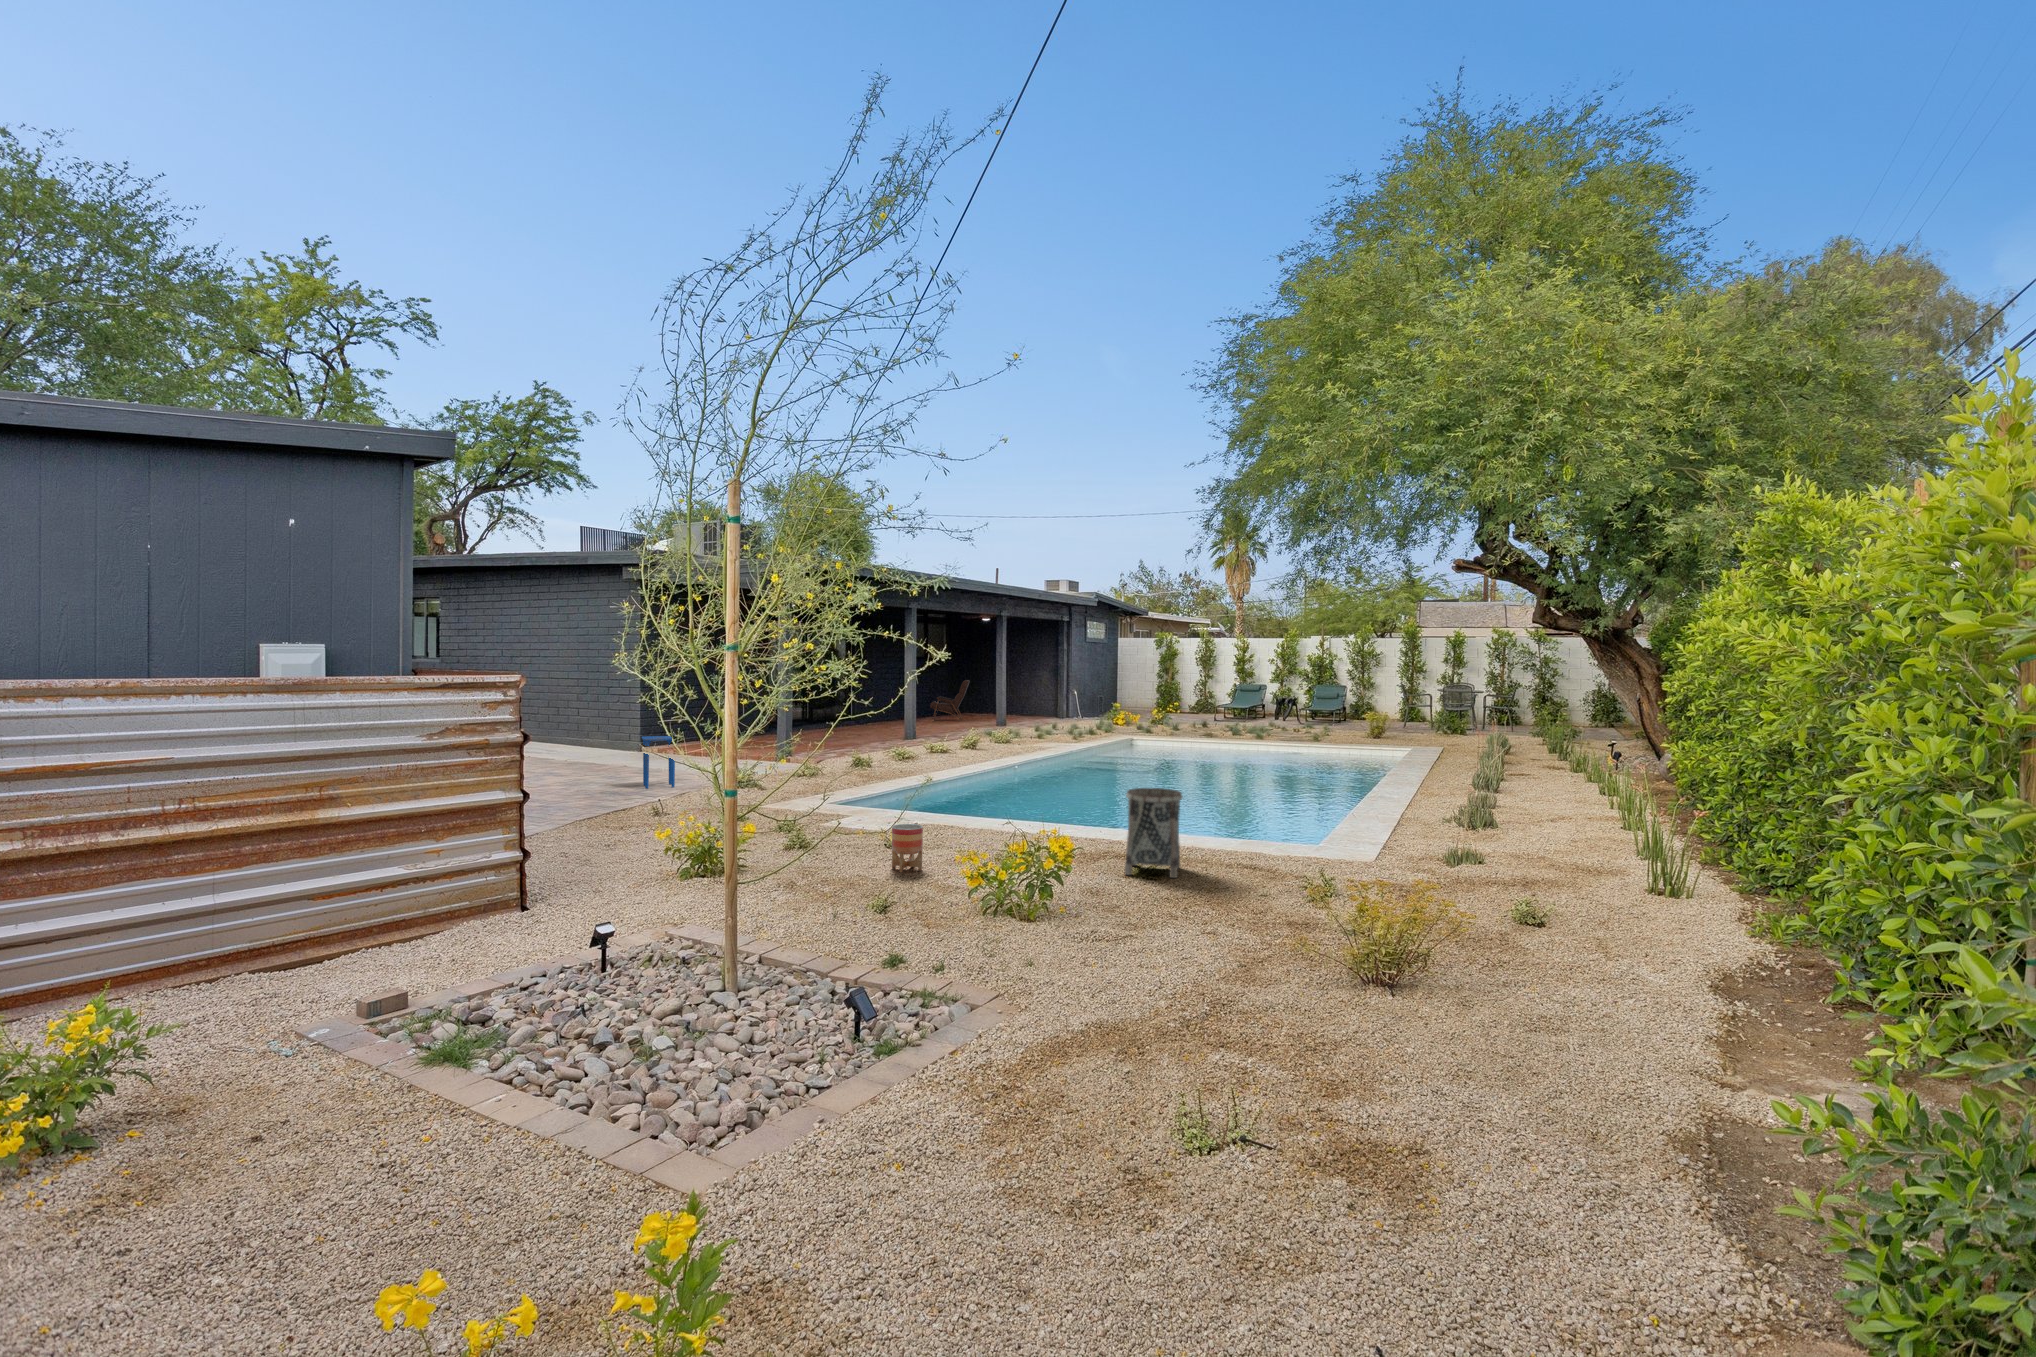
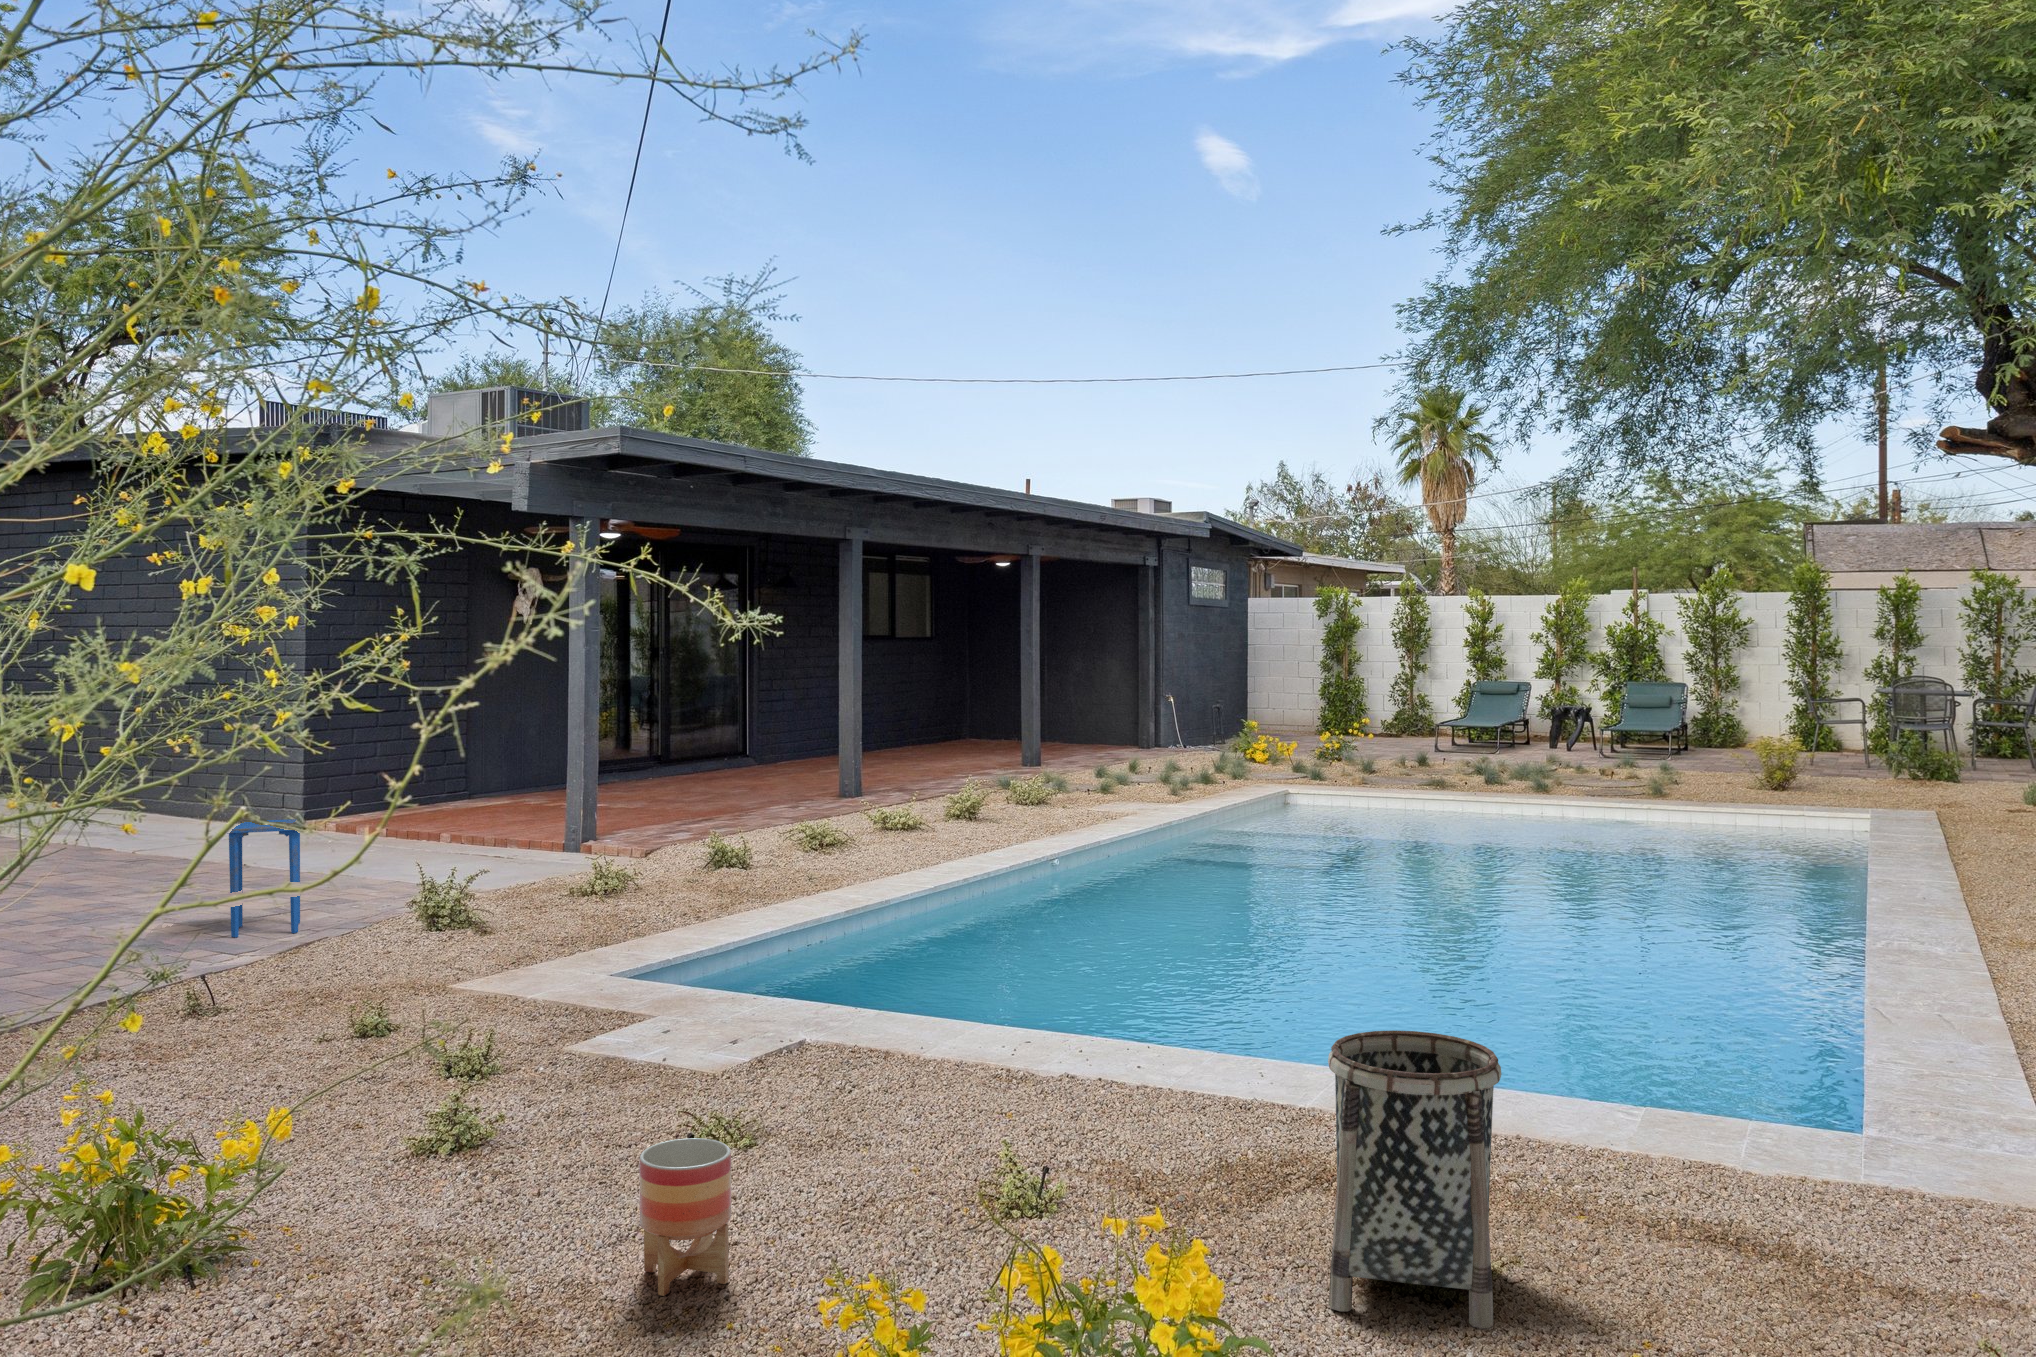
armchair: present [930,680,970,721] -> none [905,678,977,754]

